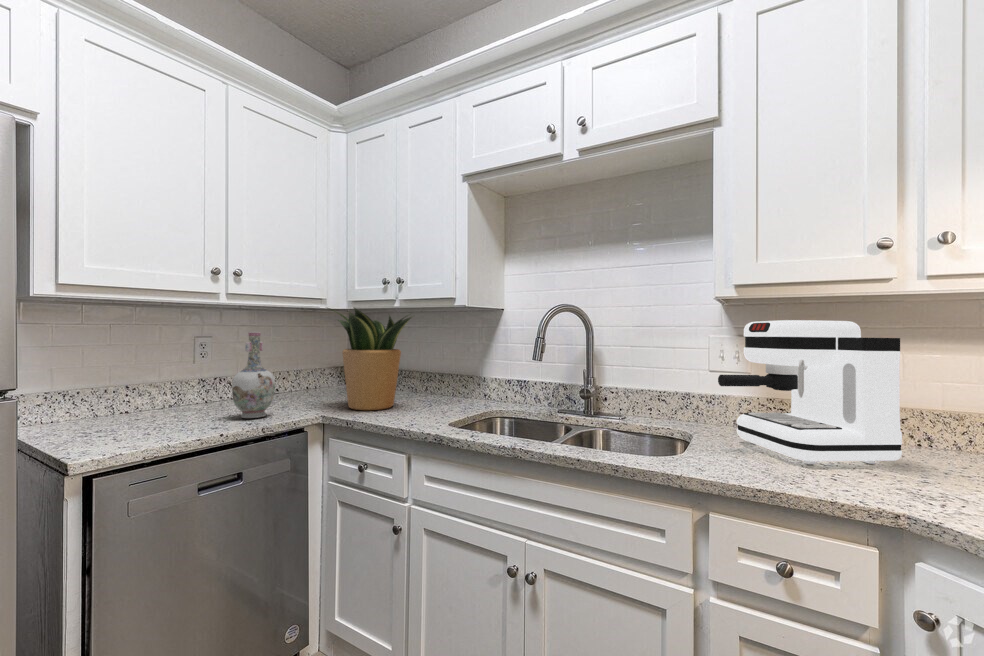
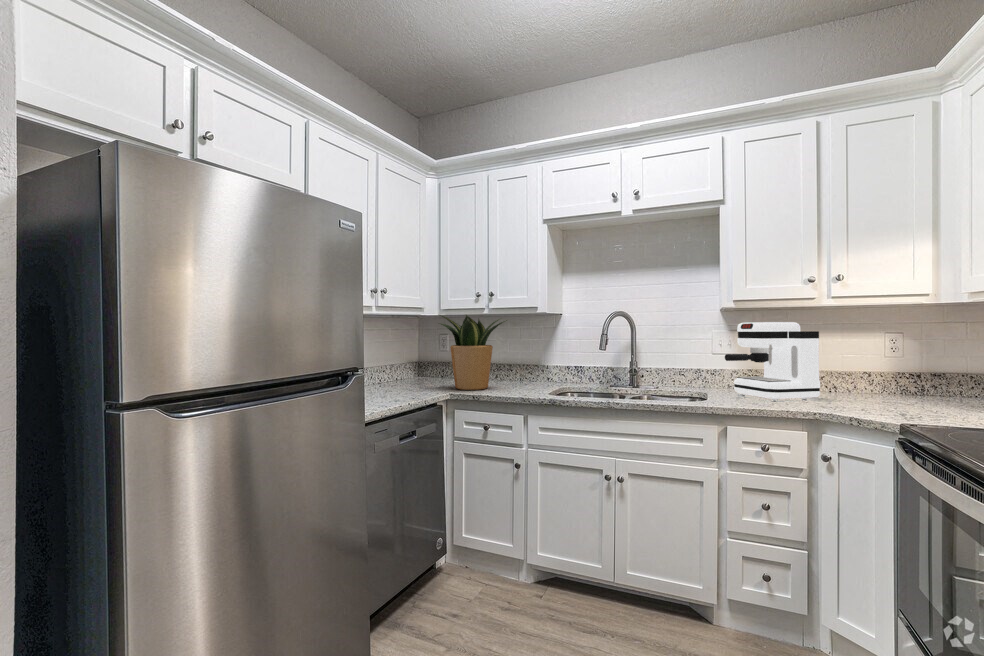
vase: present [232,332,275,418] -> none [389,334,416,396]

